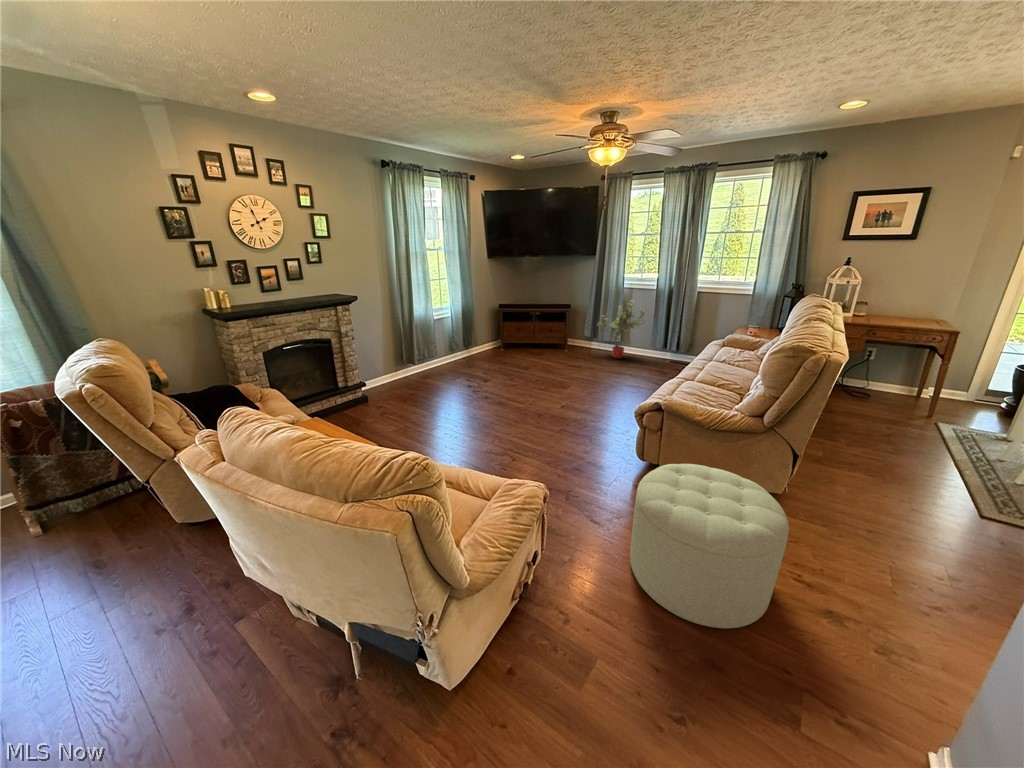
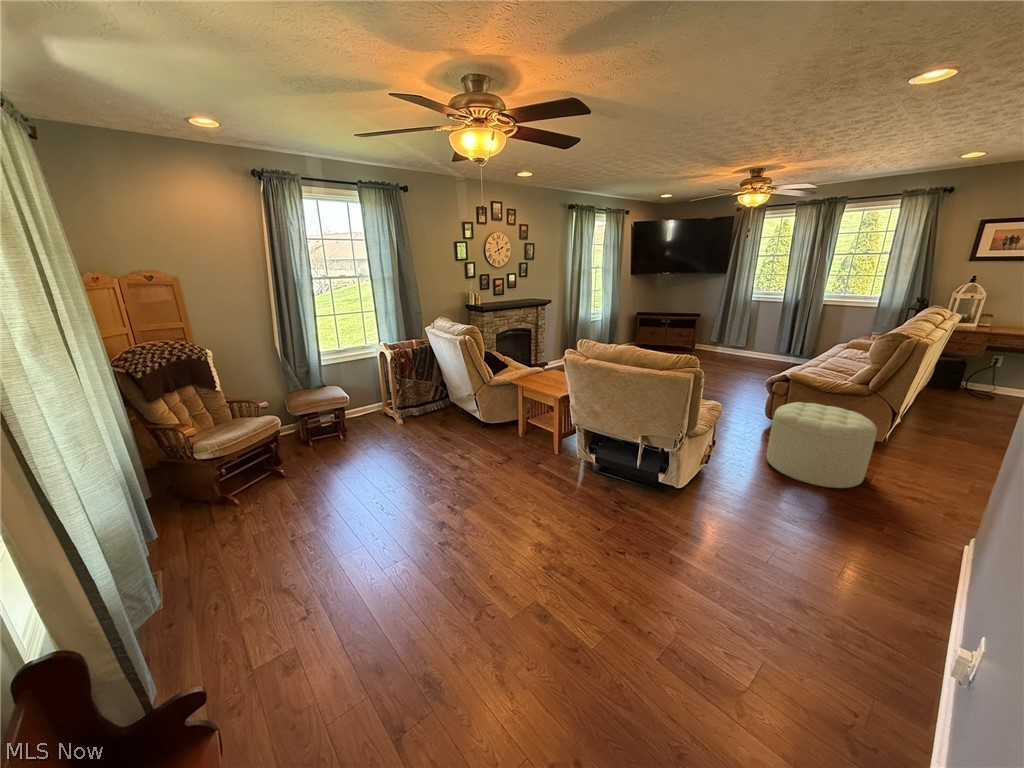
potted tree: present [598,300,646,359] -> none [724,309,773,360]

